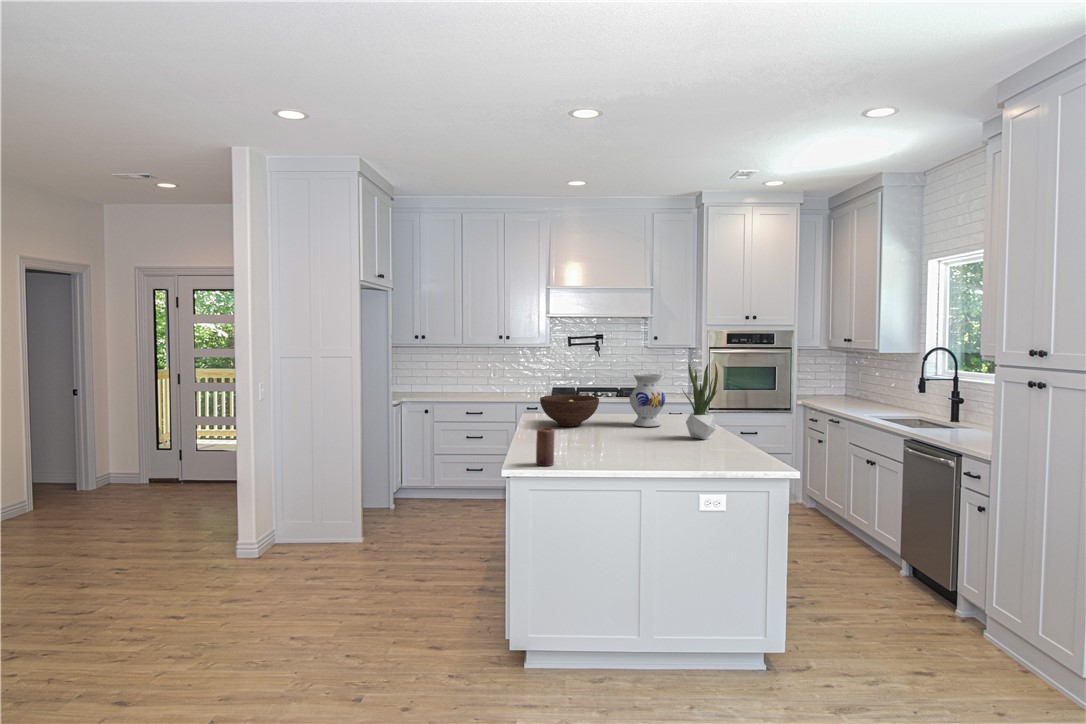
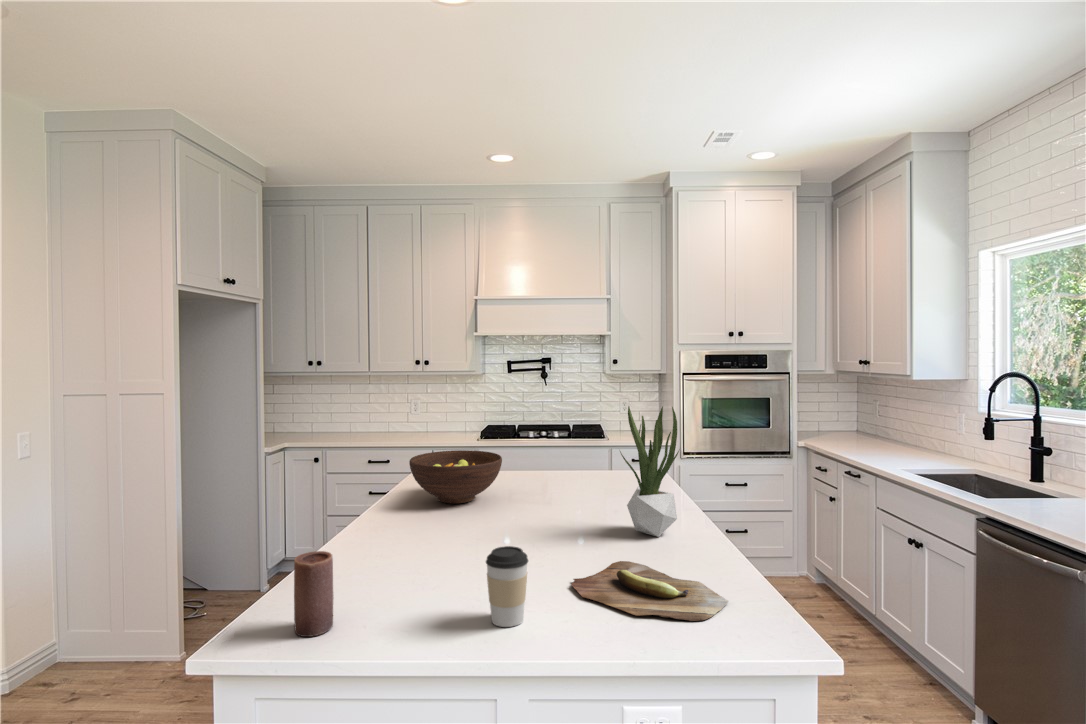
vase: present [629,374,665,427] -> none [549,419,604,503]
coffee cup: none [628,428,649,464] -> present [486,546,528,627]
cutting board: none [664,446,748,464] -> present [571,561,728,621]

